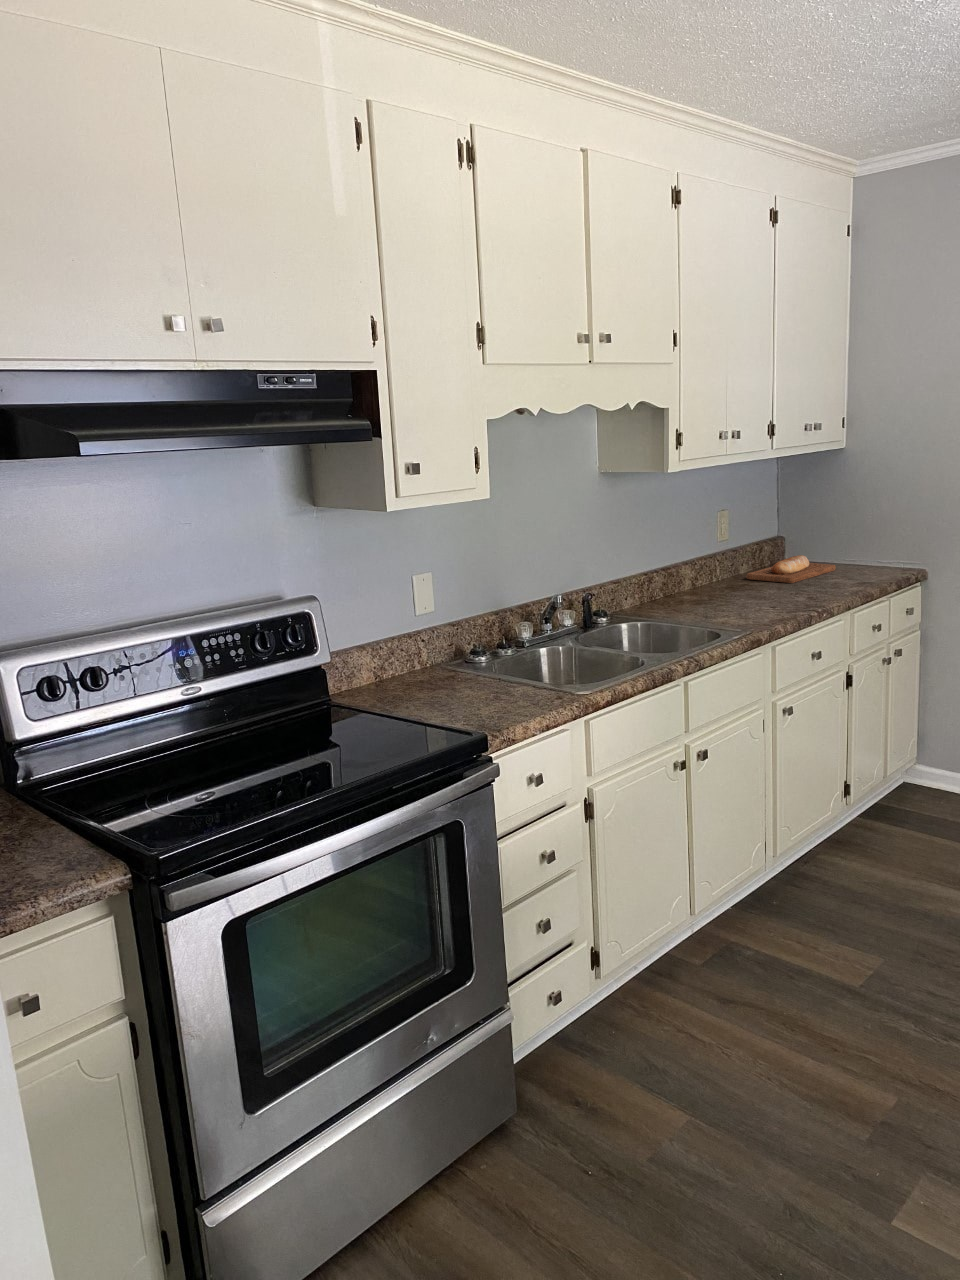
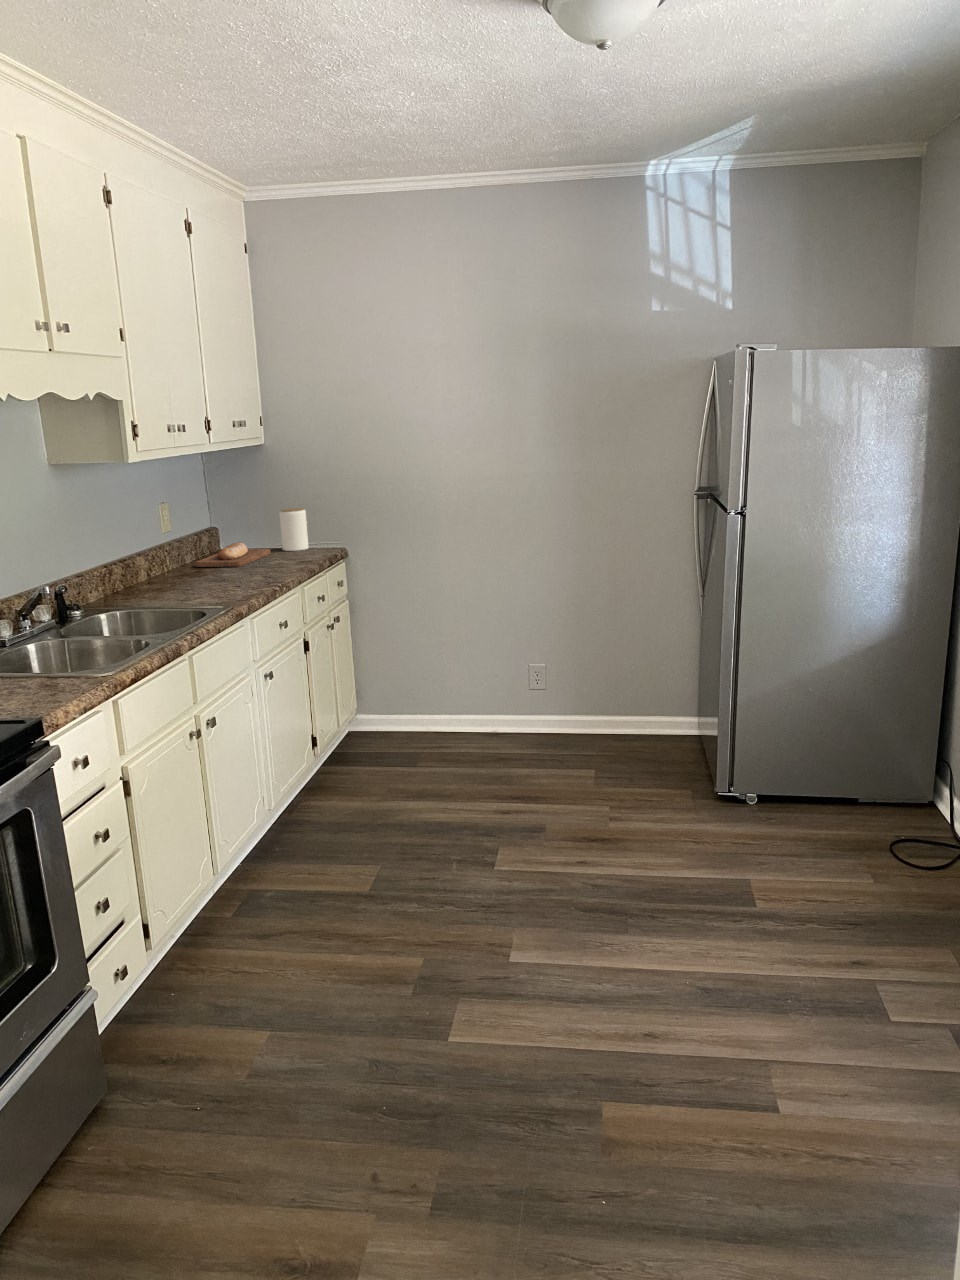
jar: none [851,520,884,569] -> present [280,508,308,551]

